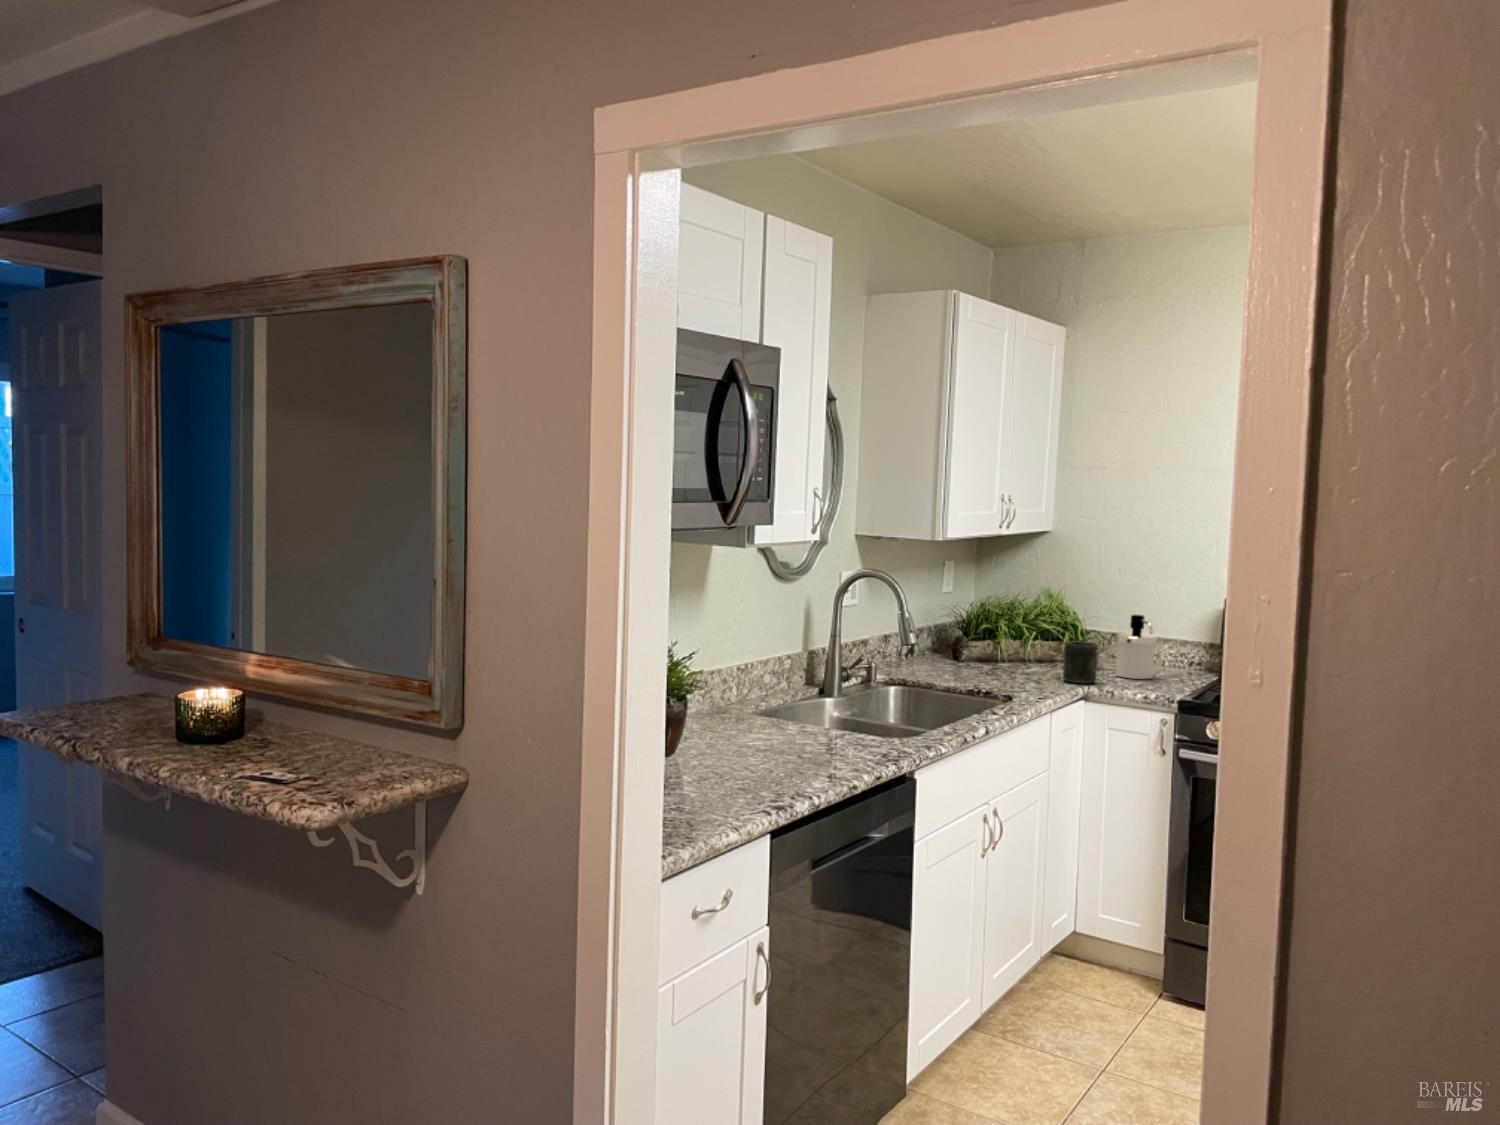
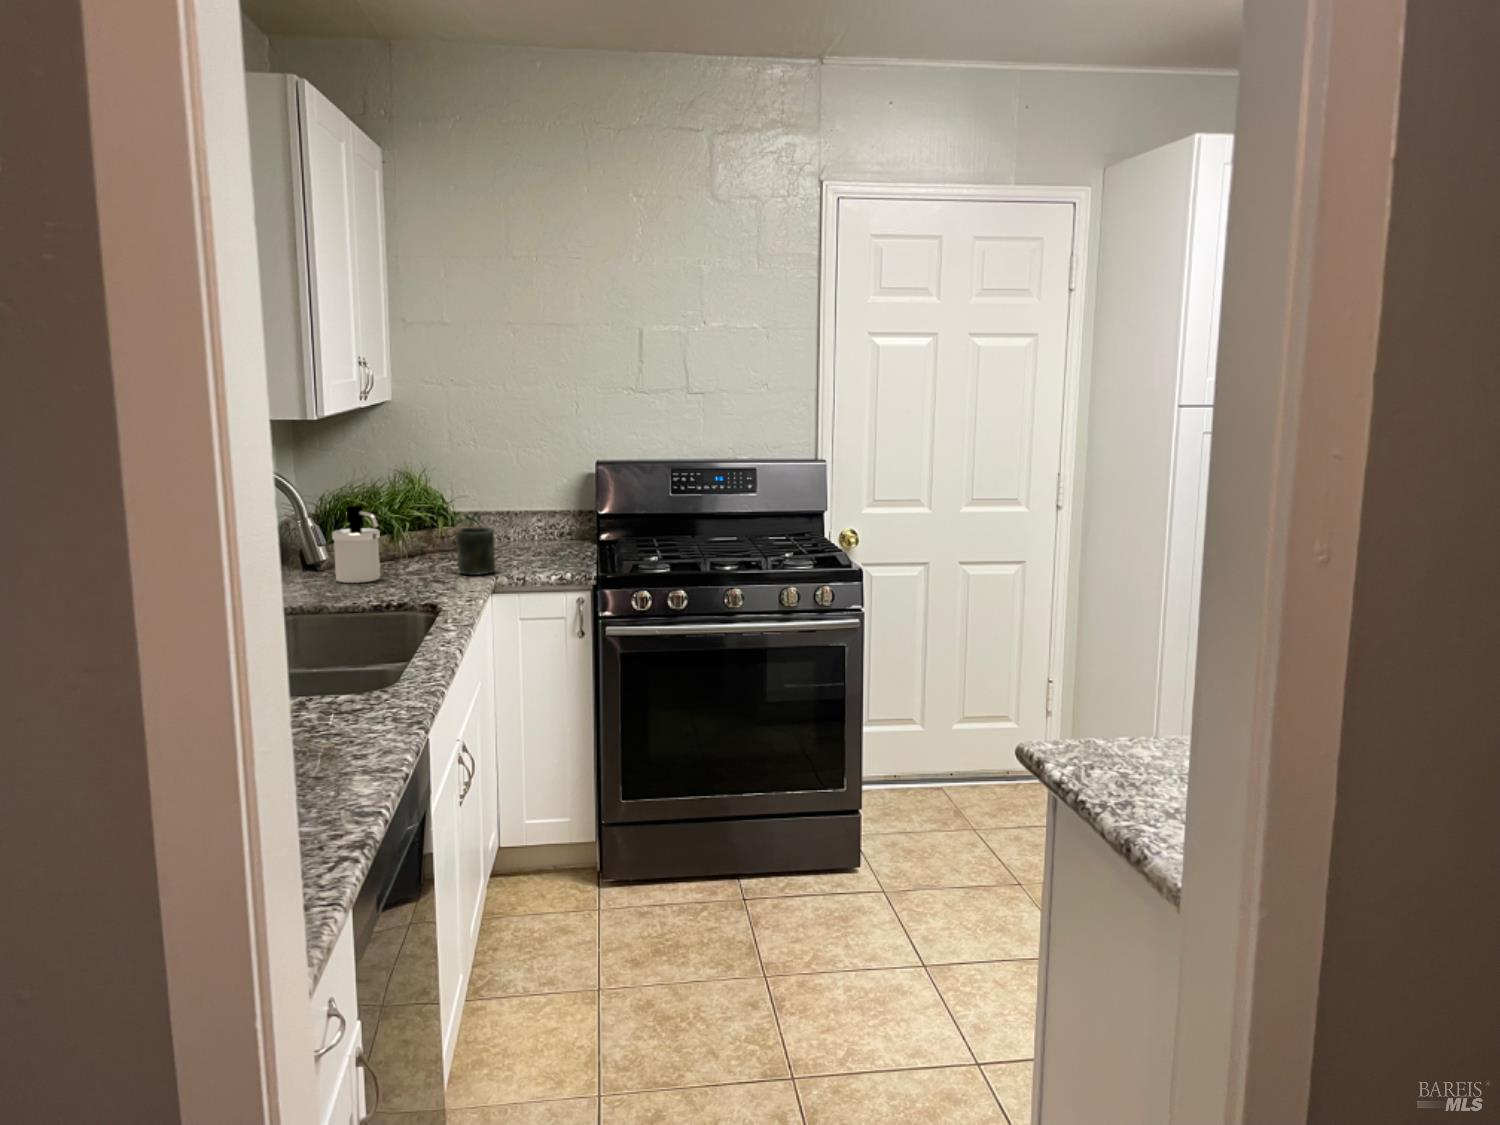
soap dispenser: present [1116,615,1156,679] -> present [332,506,380,583]

